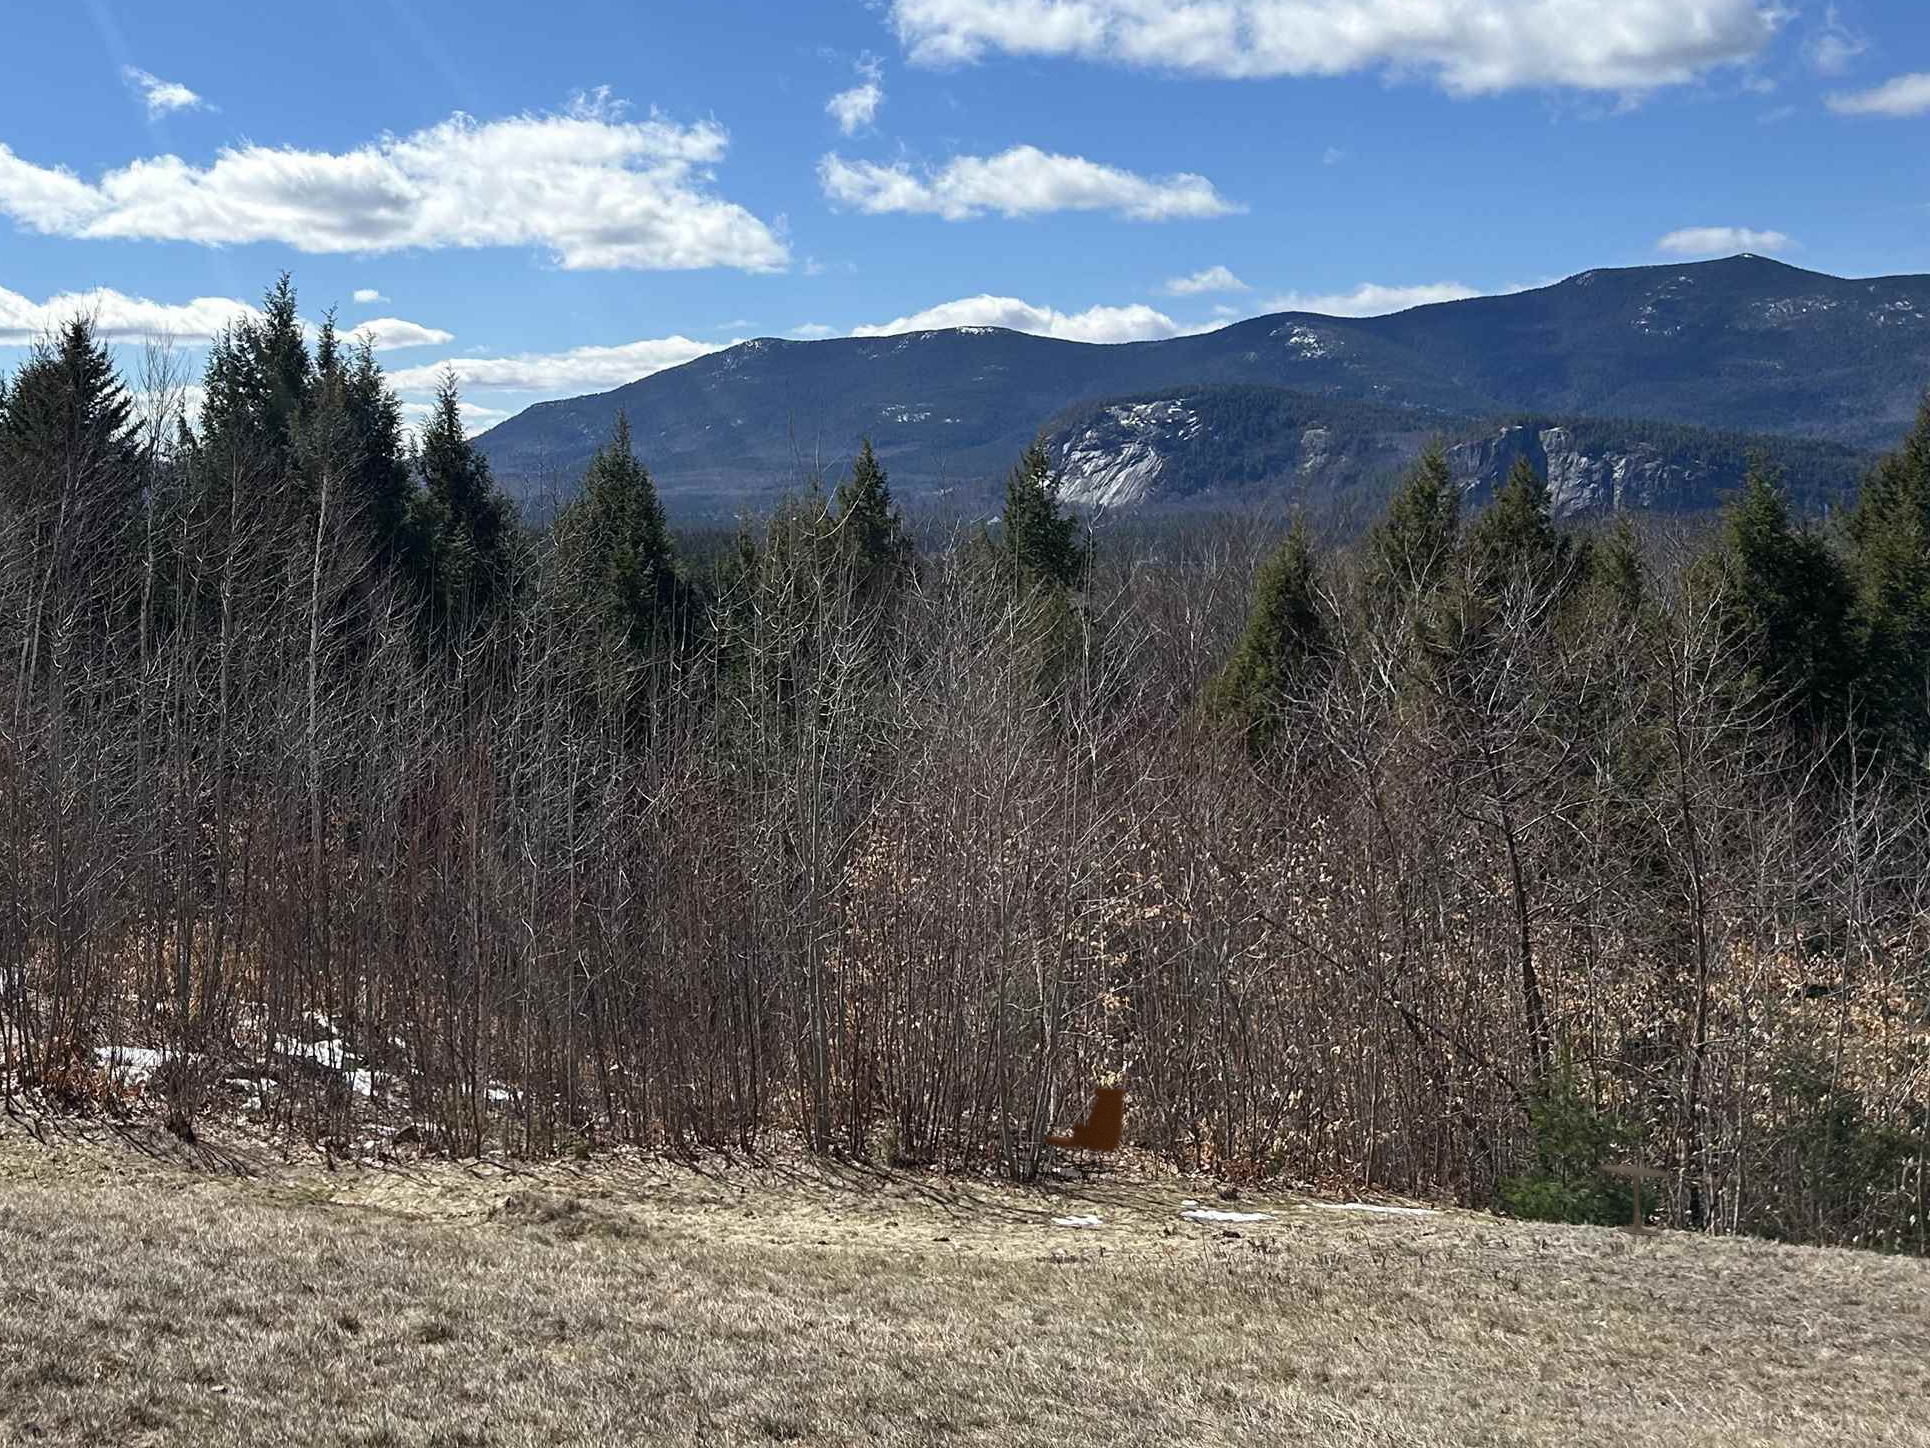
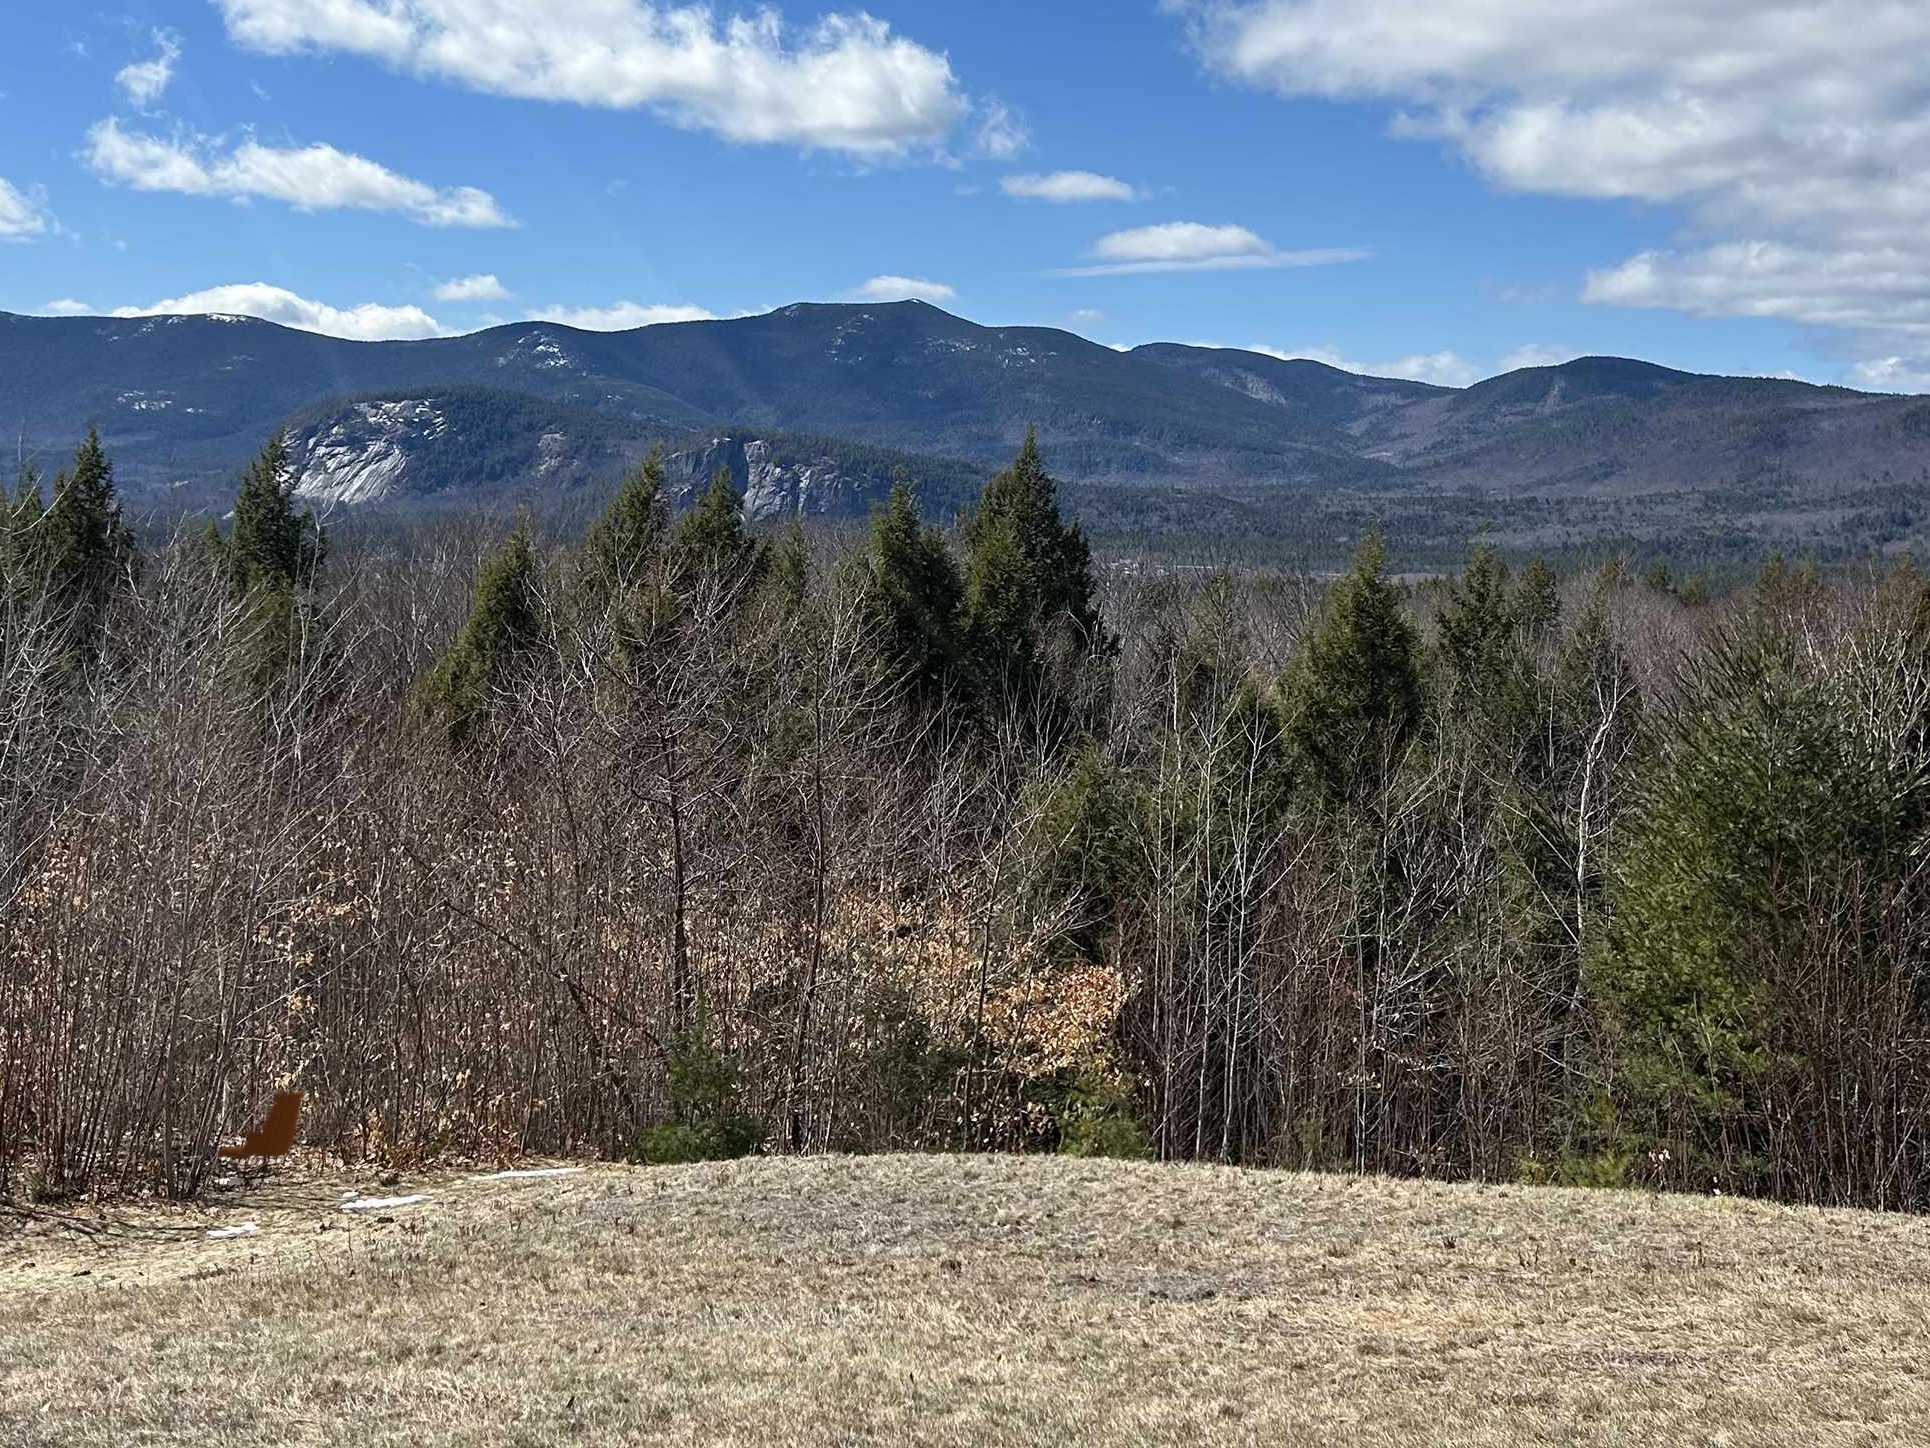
side table: present [1602,1165,1668,1236] -> none [703,1110,753,1167]

